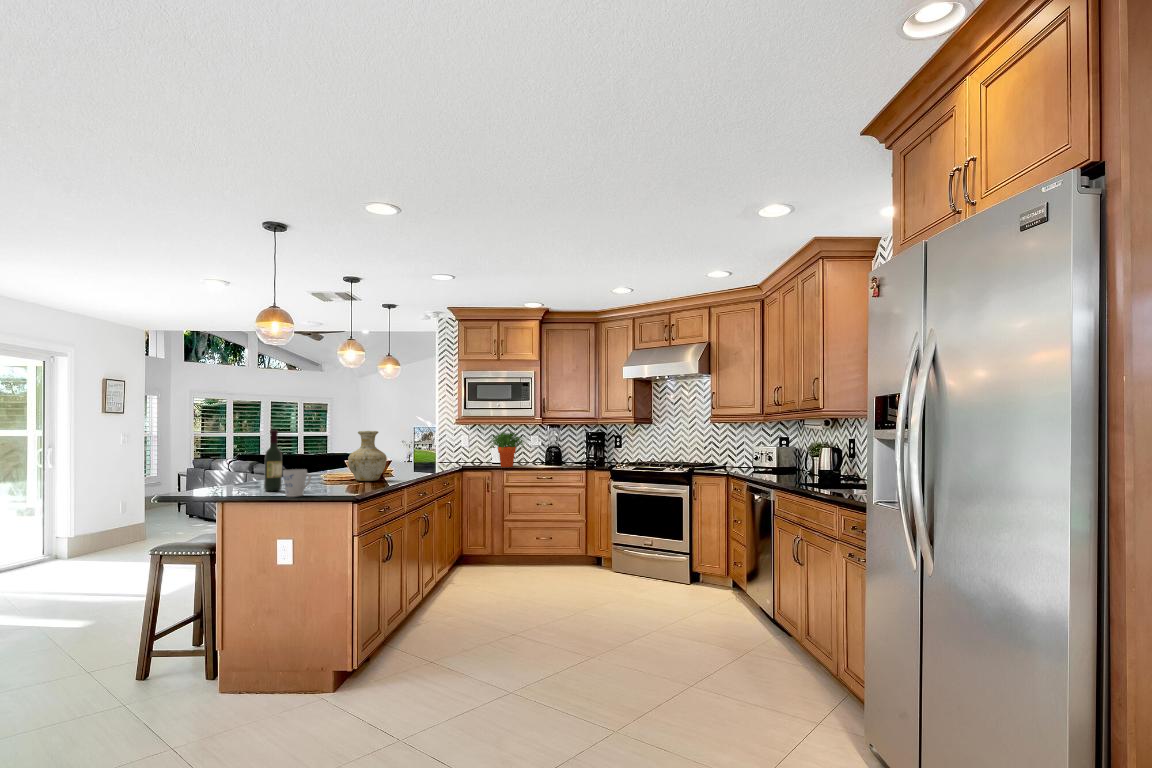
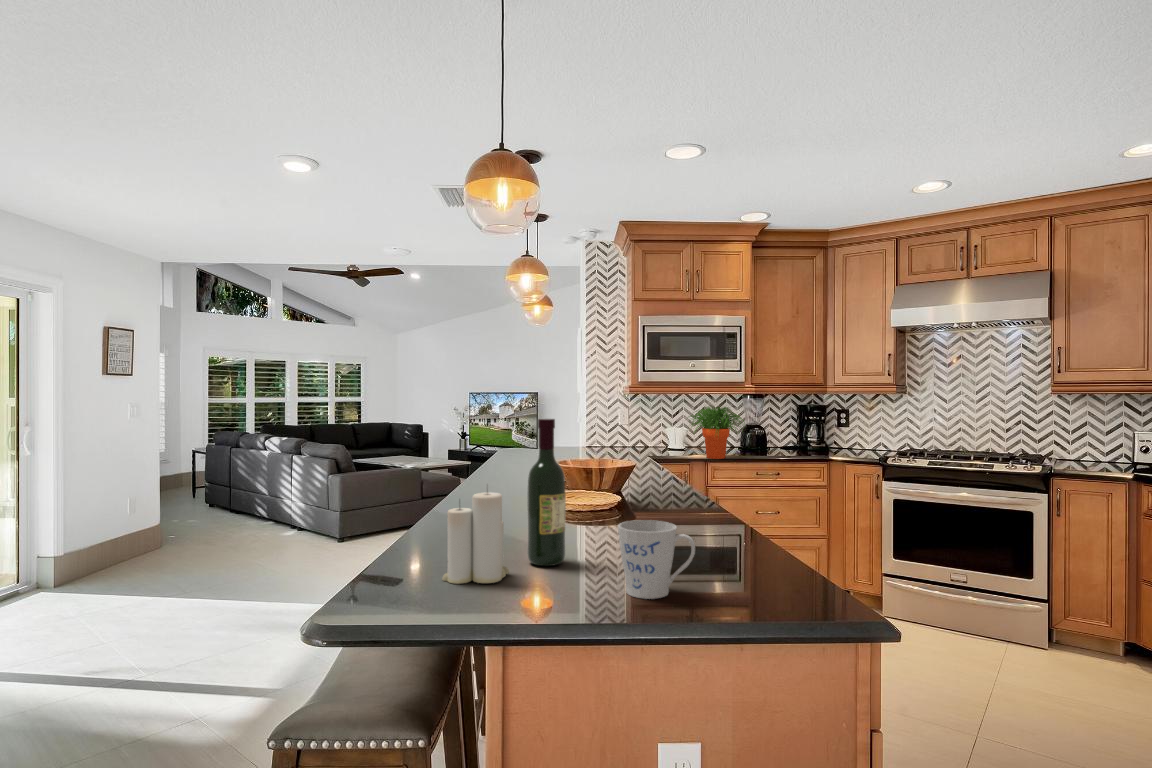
vase: present [348,431,387,481] -> none [597,412,669,509]
candle: none [220,455,250,493] -> present [442,492,509,584]

